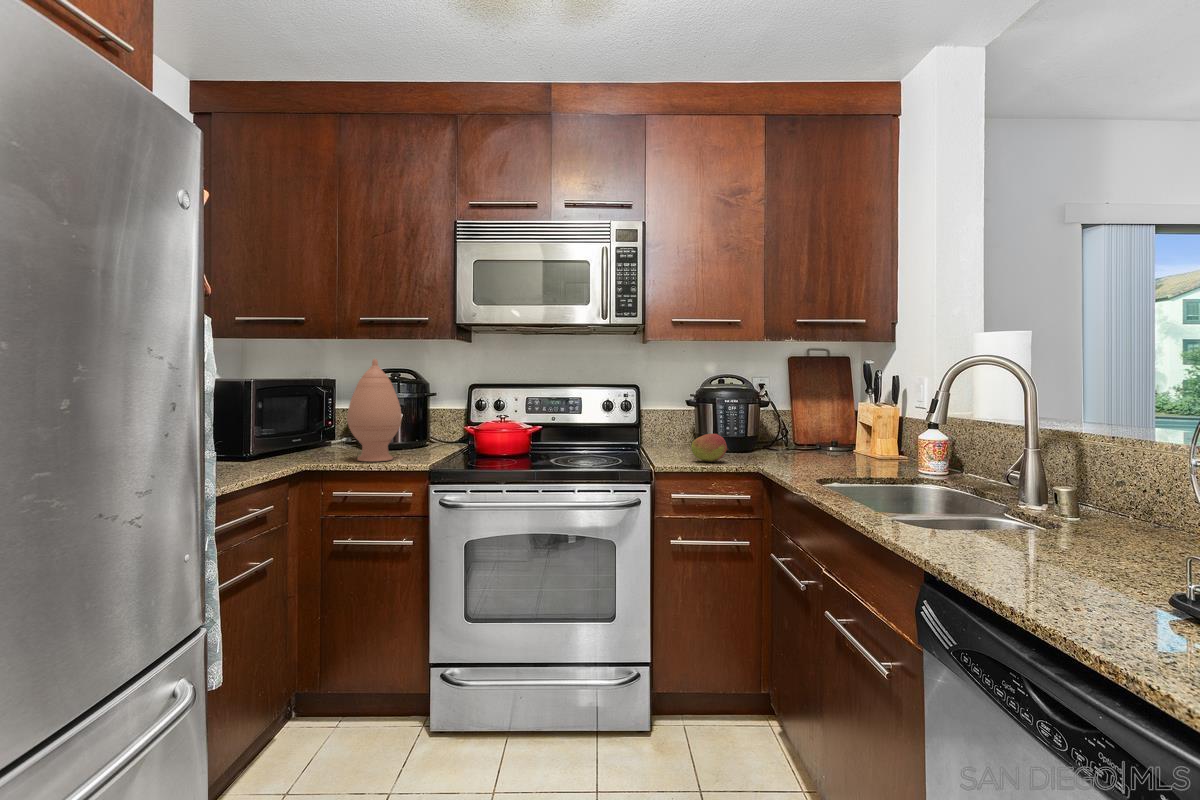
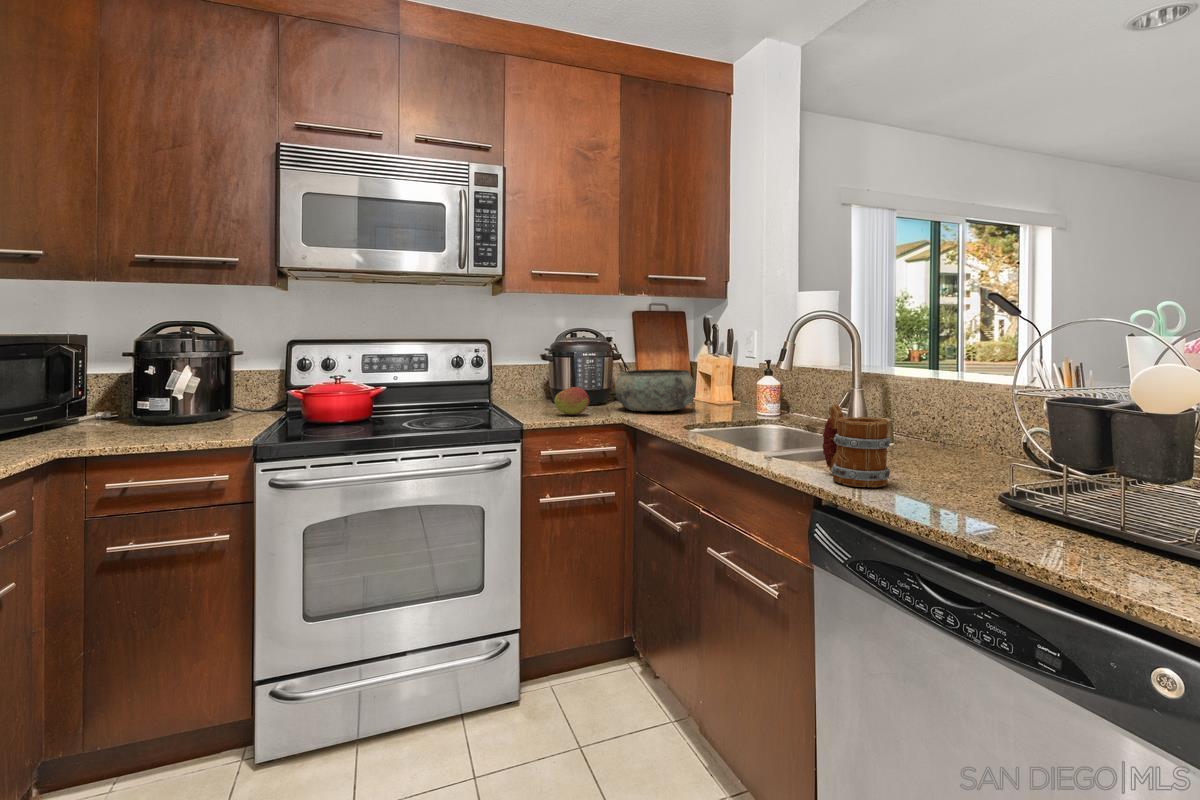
vase: present [347,359,402,462] -> none [154,308,226,431]
bowl: none [759,418,847,462] -> present [615,369,695,412]
mug: none [943,461,1024,562] -> present [822,405,891,487]

